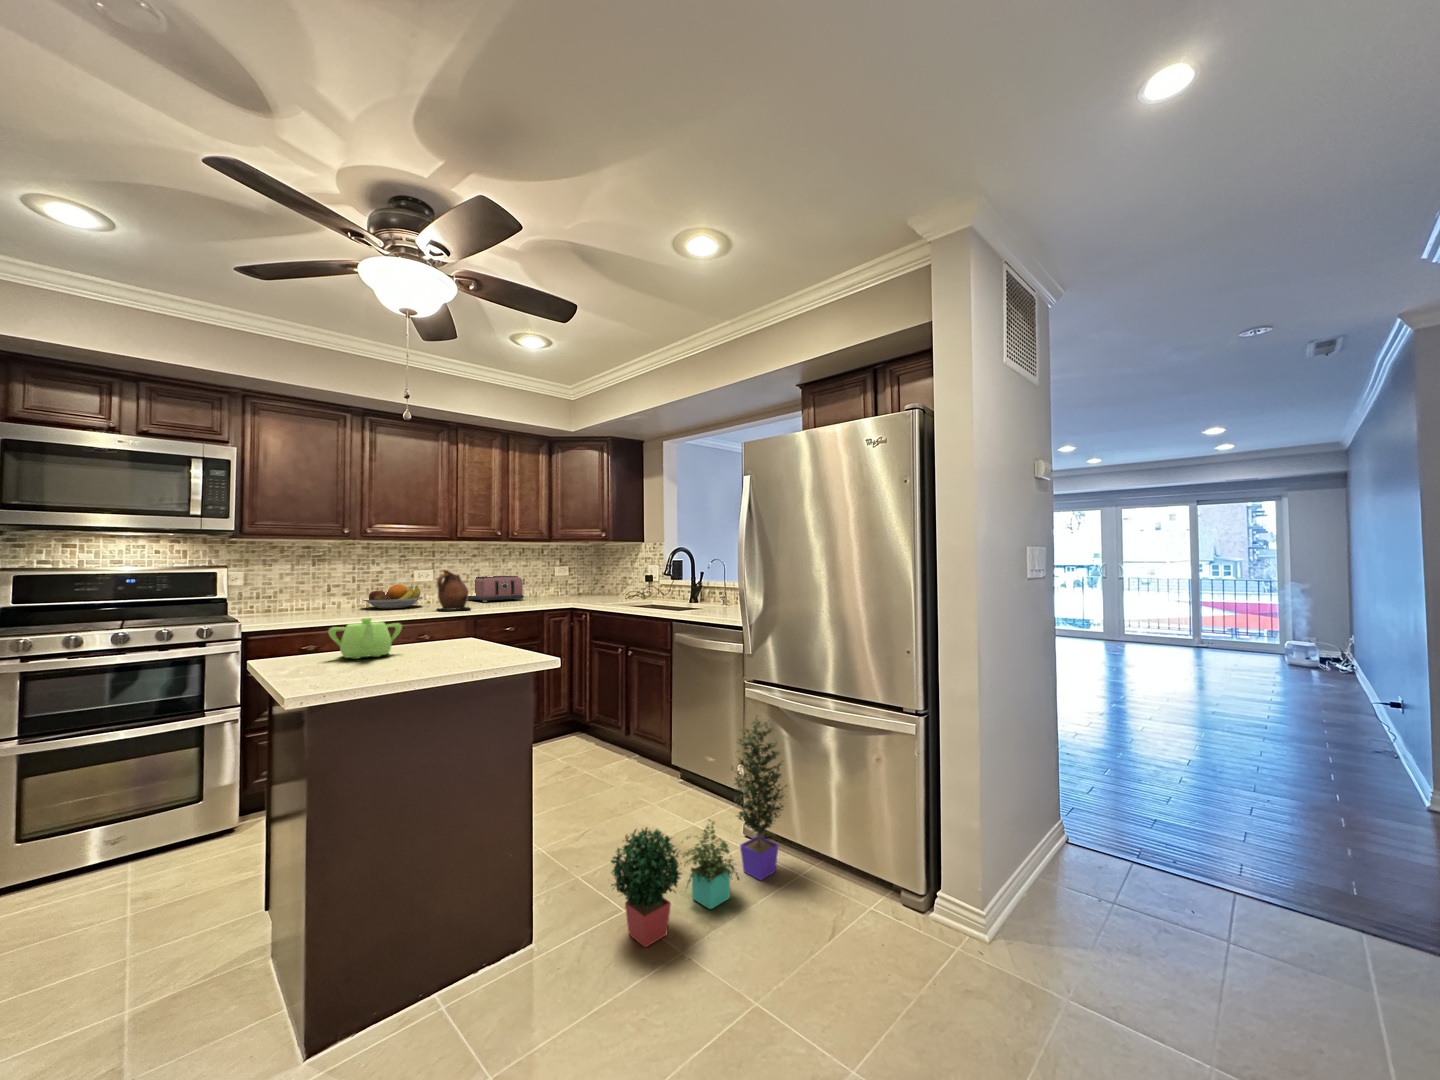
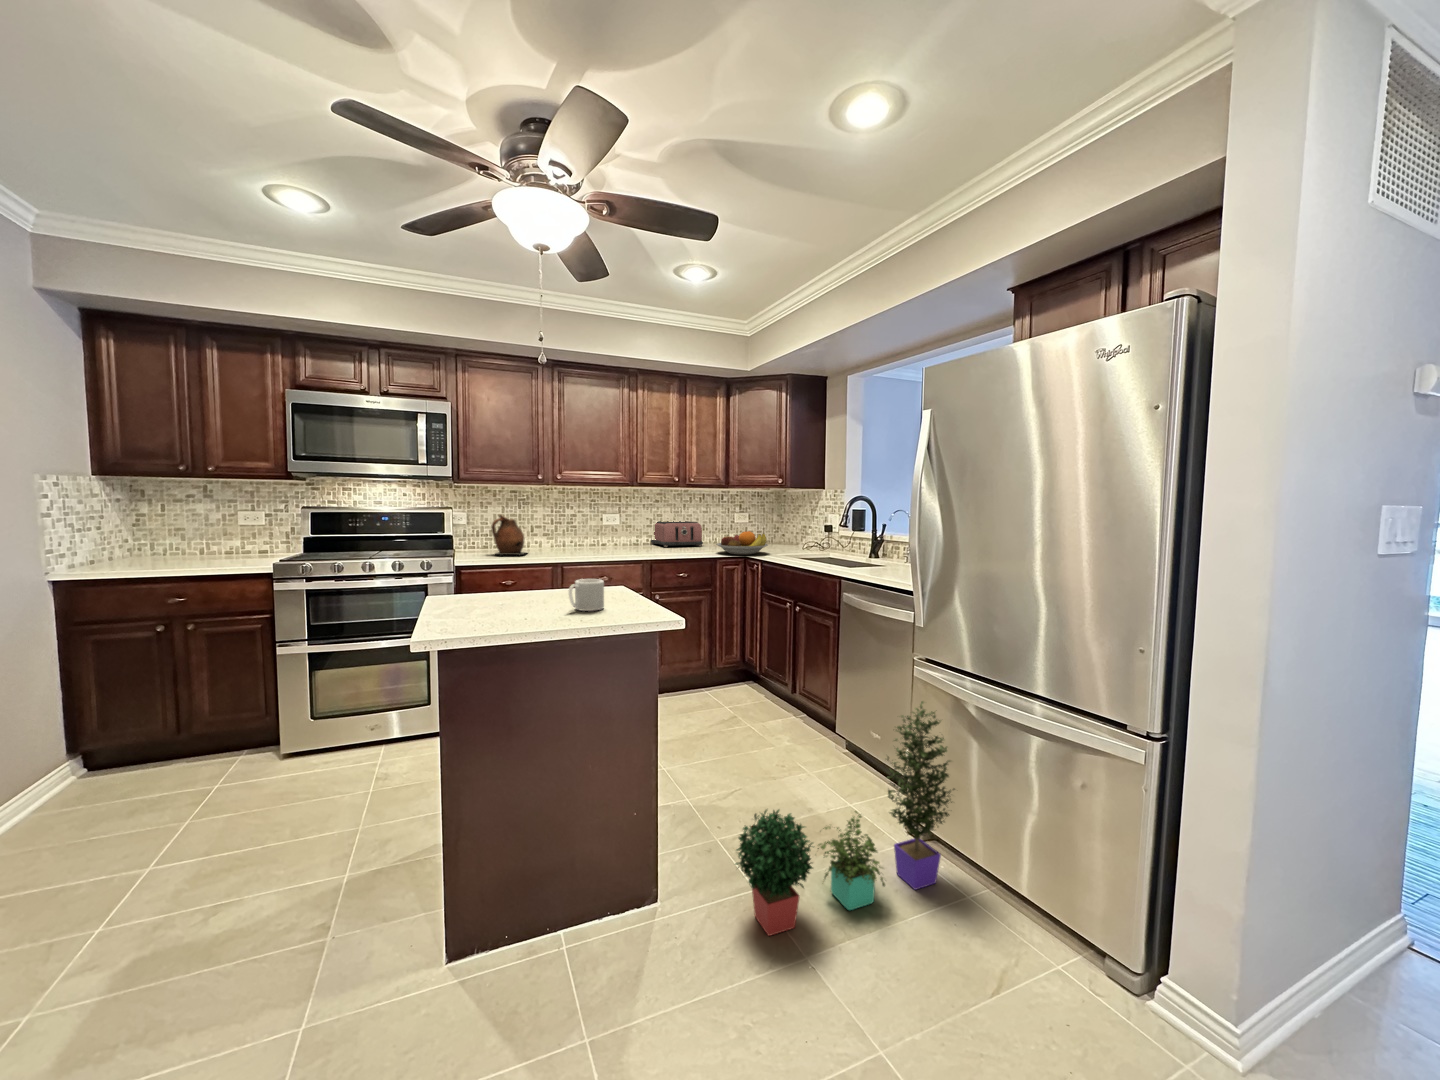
ceramic pitcher: present [437,570,470,610] -> present [491,515,526,555]
fruit bowl: present [362,585,423,609] -> present [716,531,768,555]
teapot: present [328,618,402,659] -> none [479,566,543,605]
mug: none [439,626,474,657] -> present [569,579,604,611]

